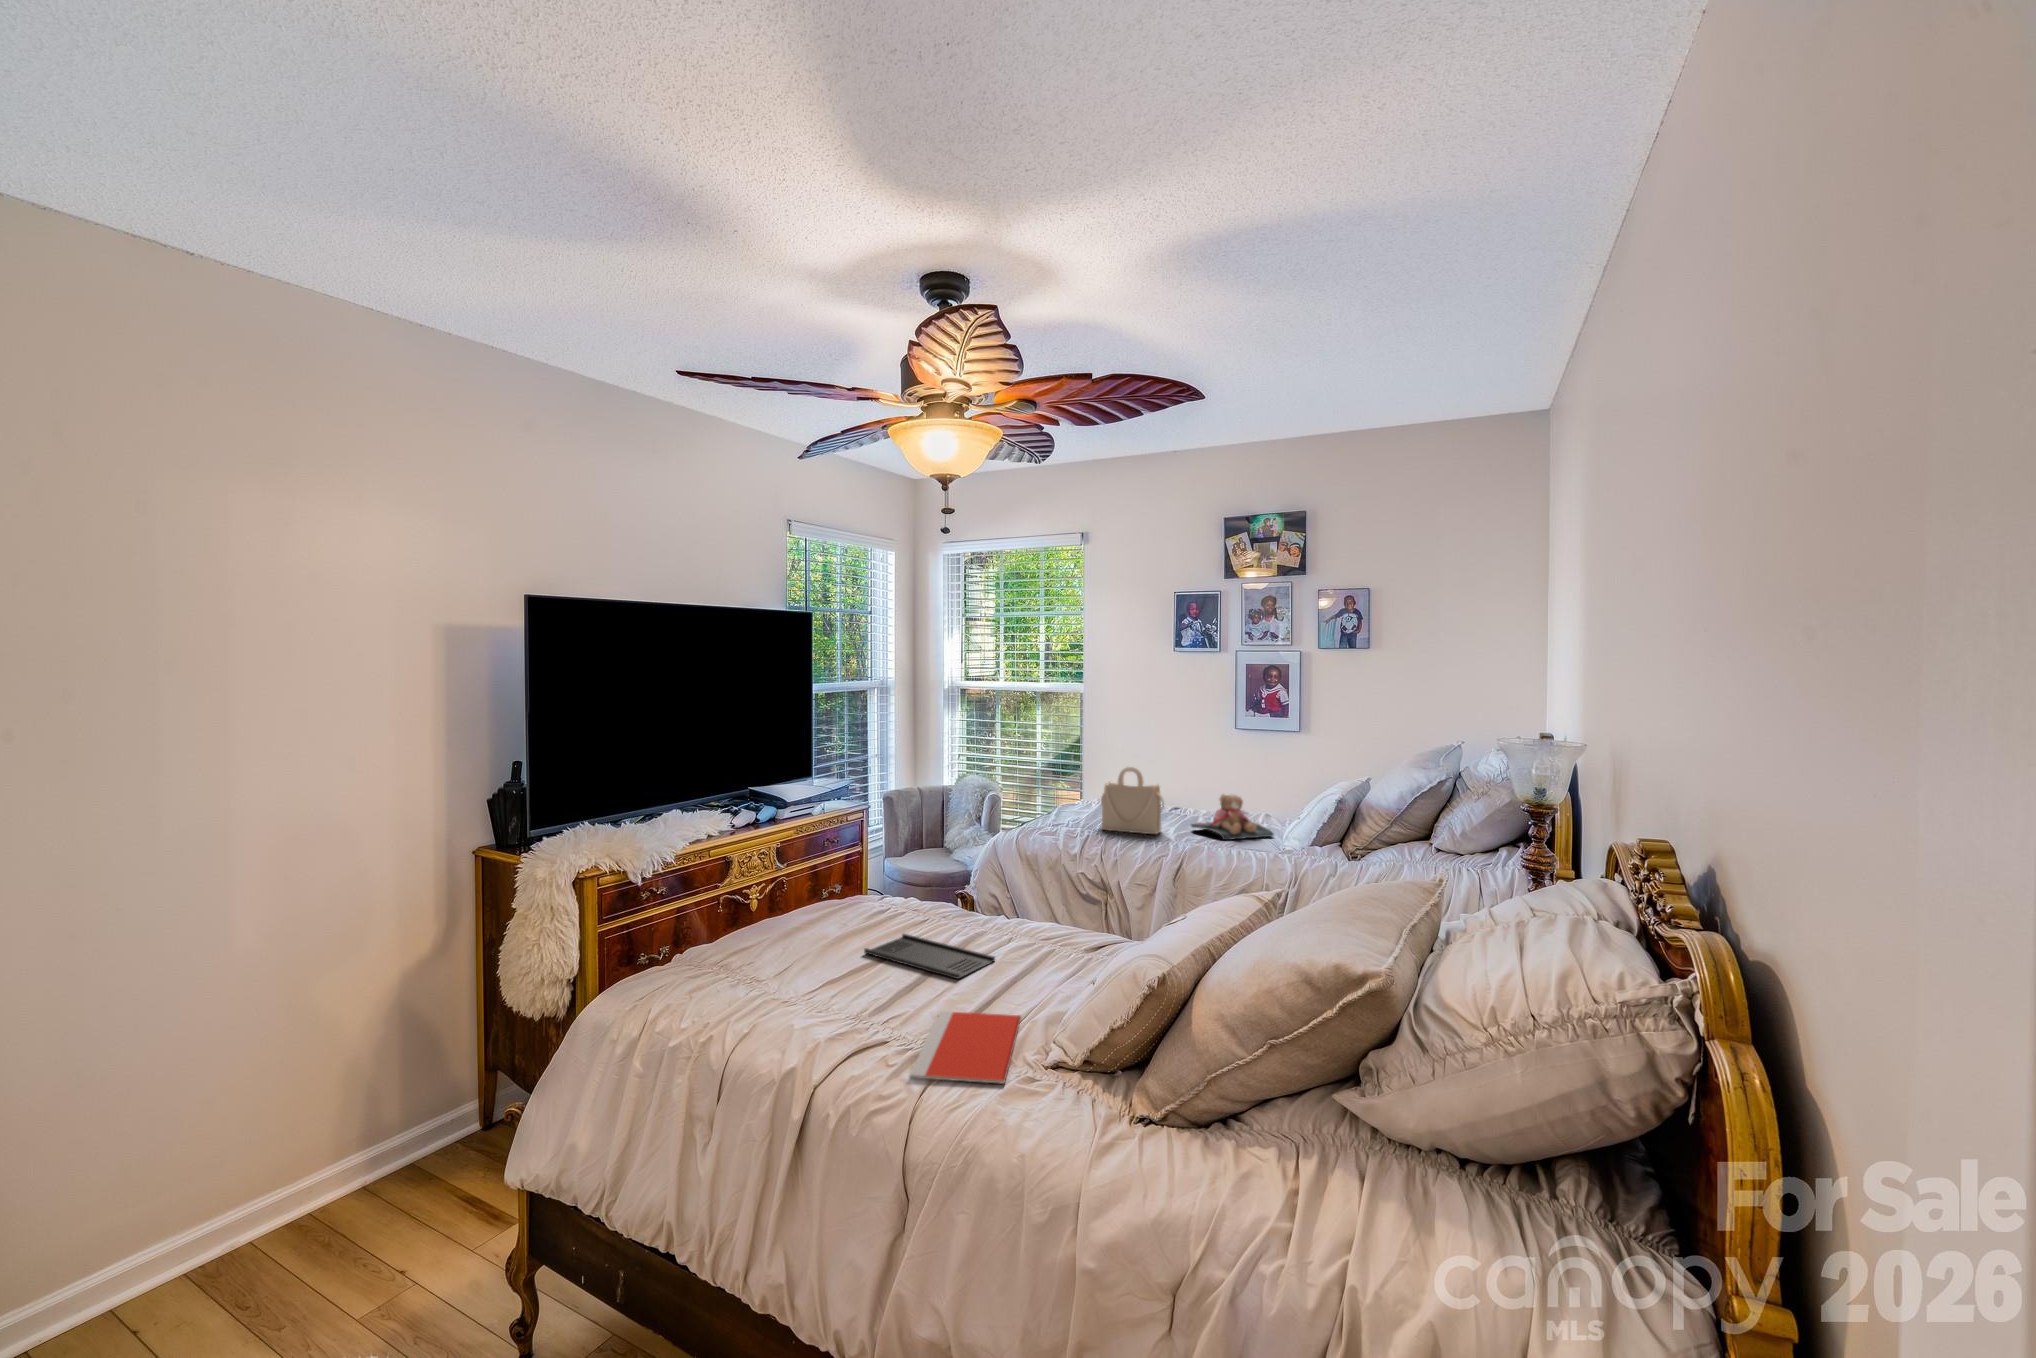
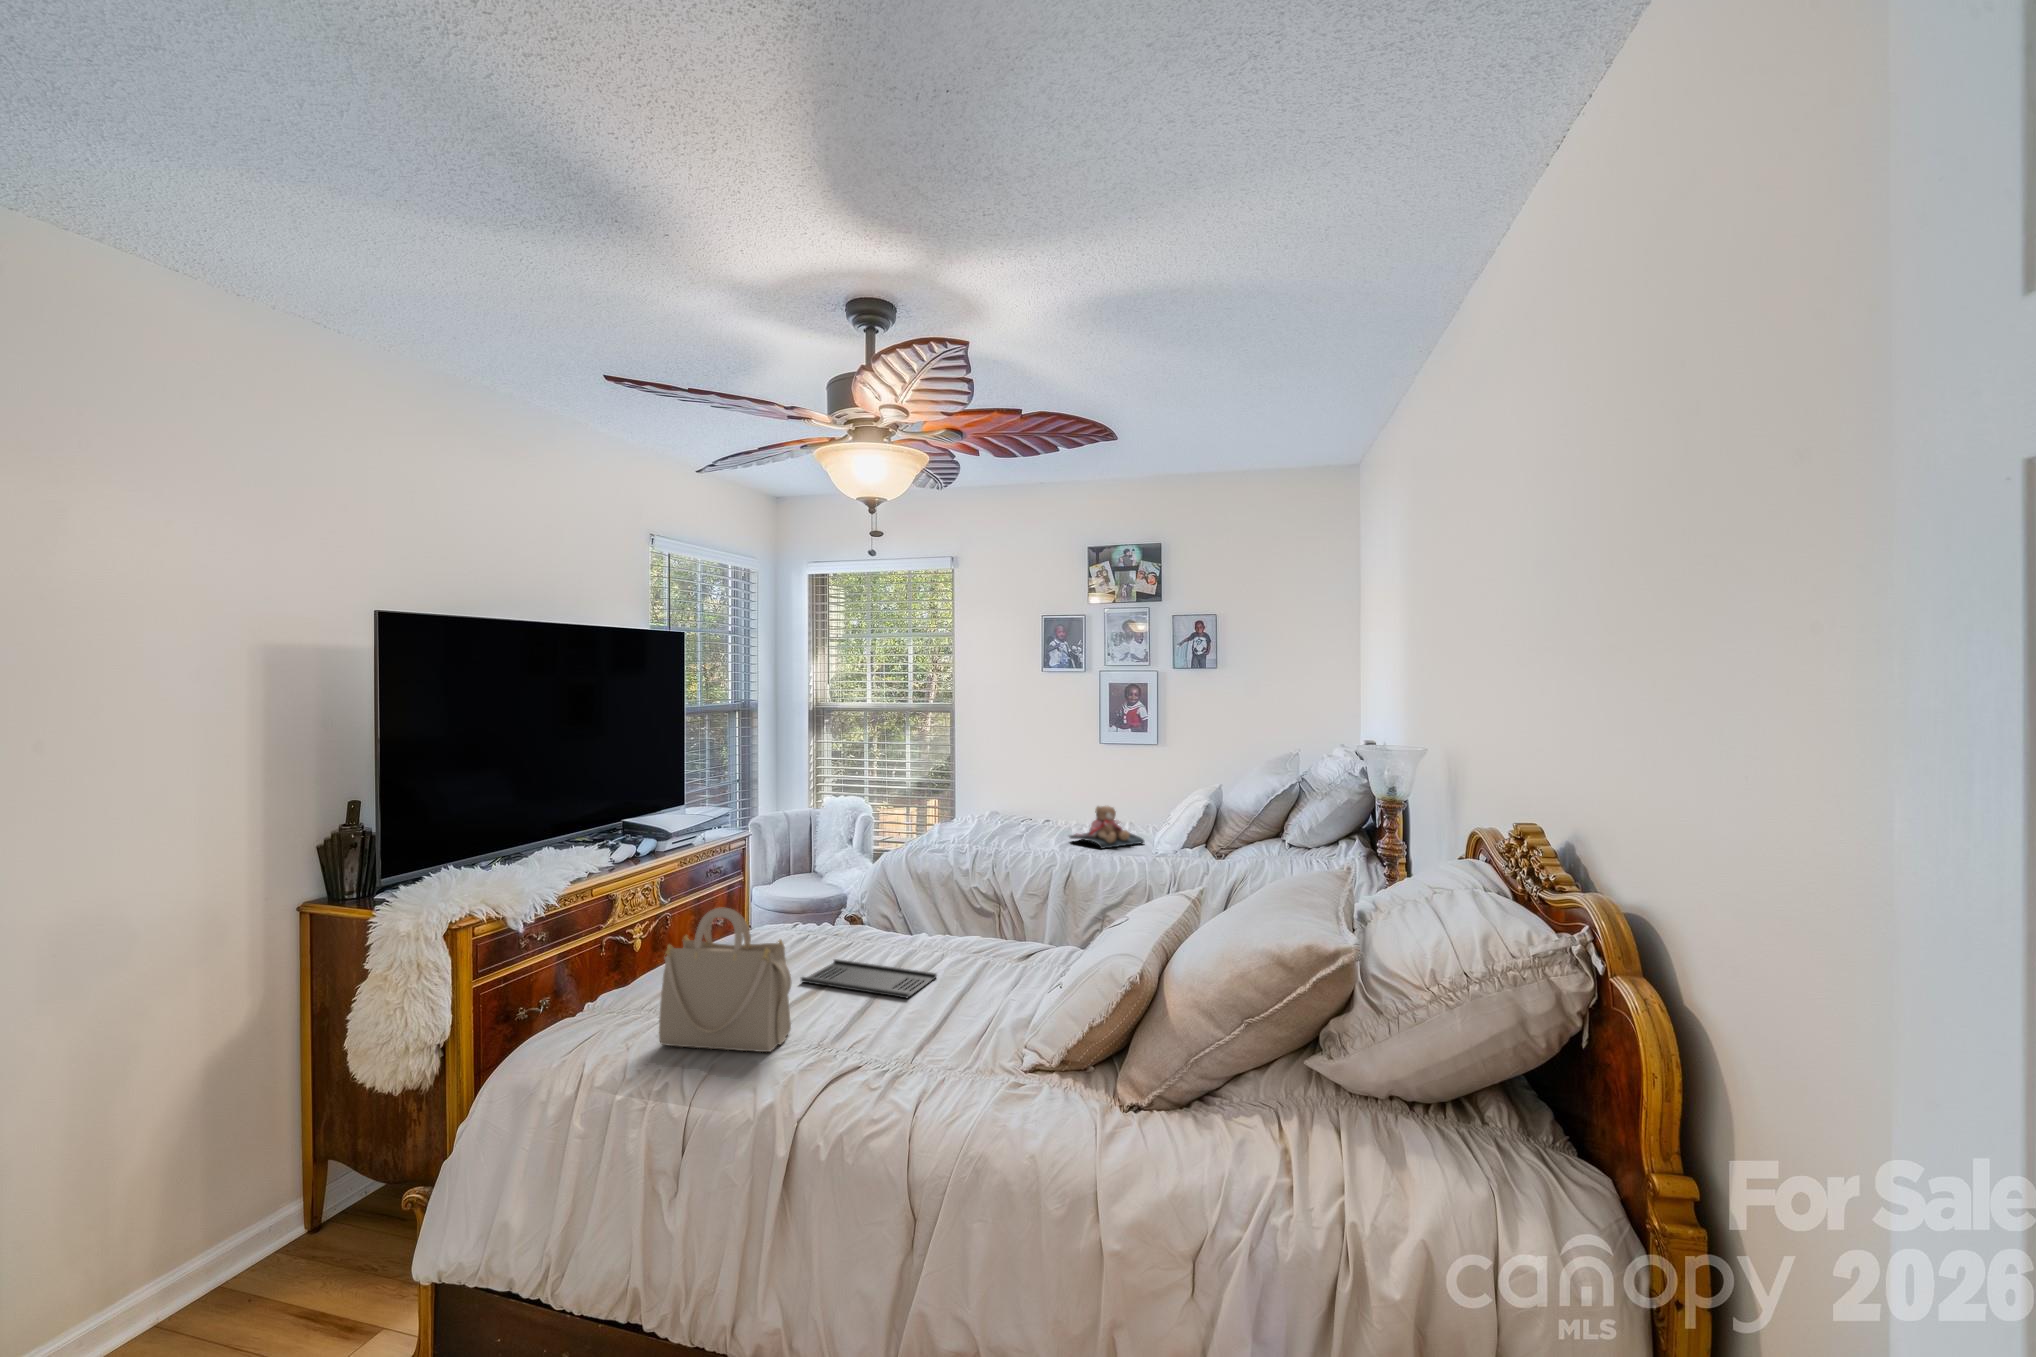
handbag: present [1101,767,1164,834] -> present [659,907,791,1052]
notebook: present [910,1011,1021,1084] -> none [899,1026,994,1097]

